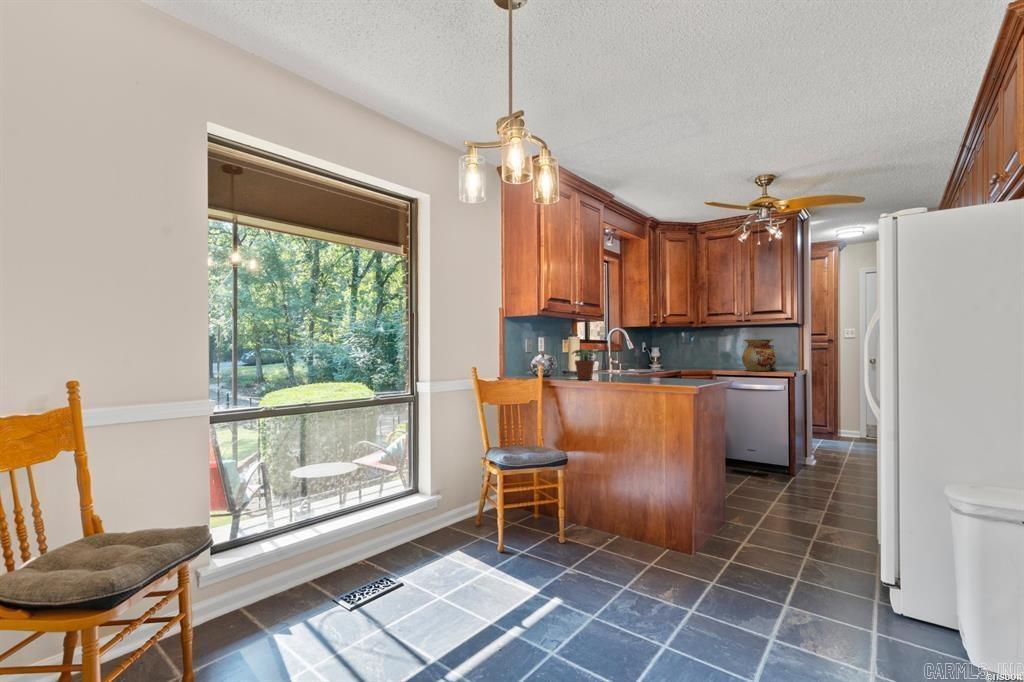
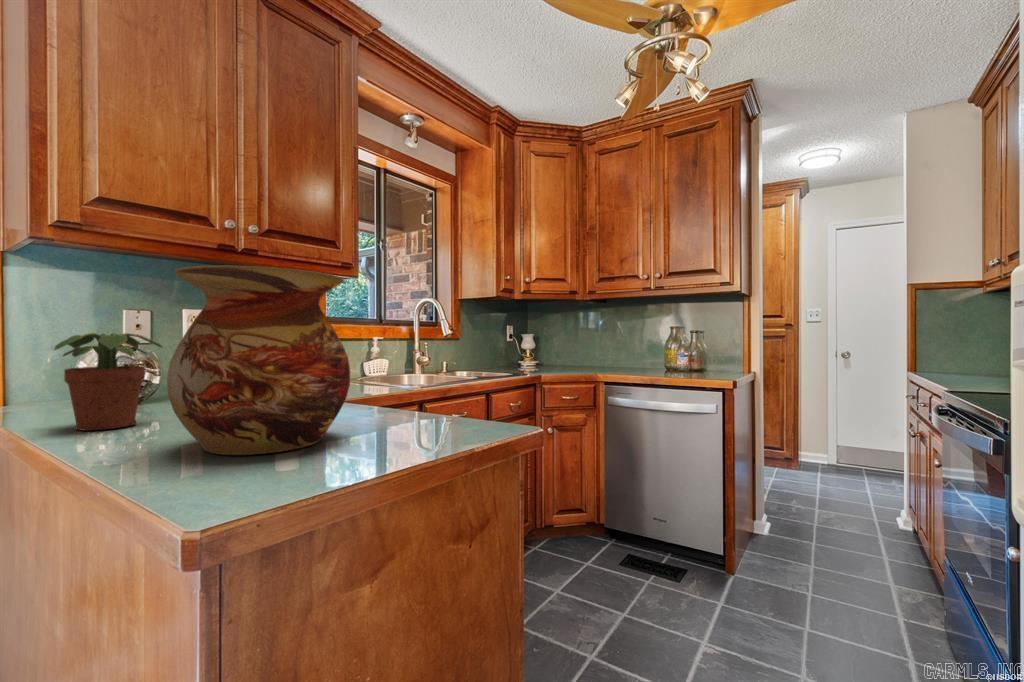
vase: present [742,339,776,371] -> present [167,266,350,455]

